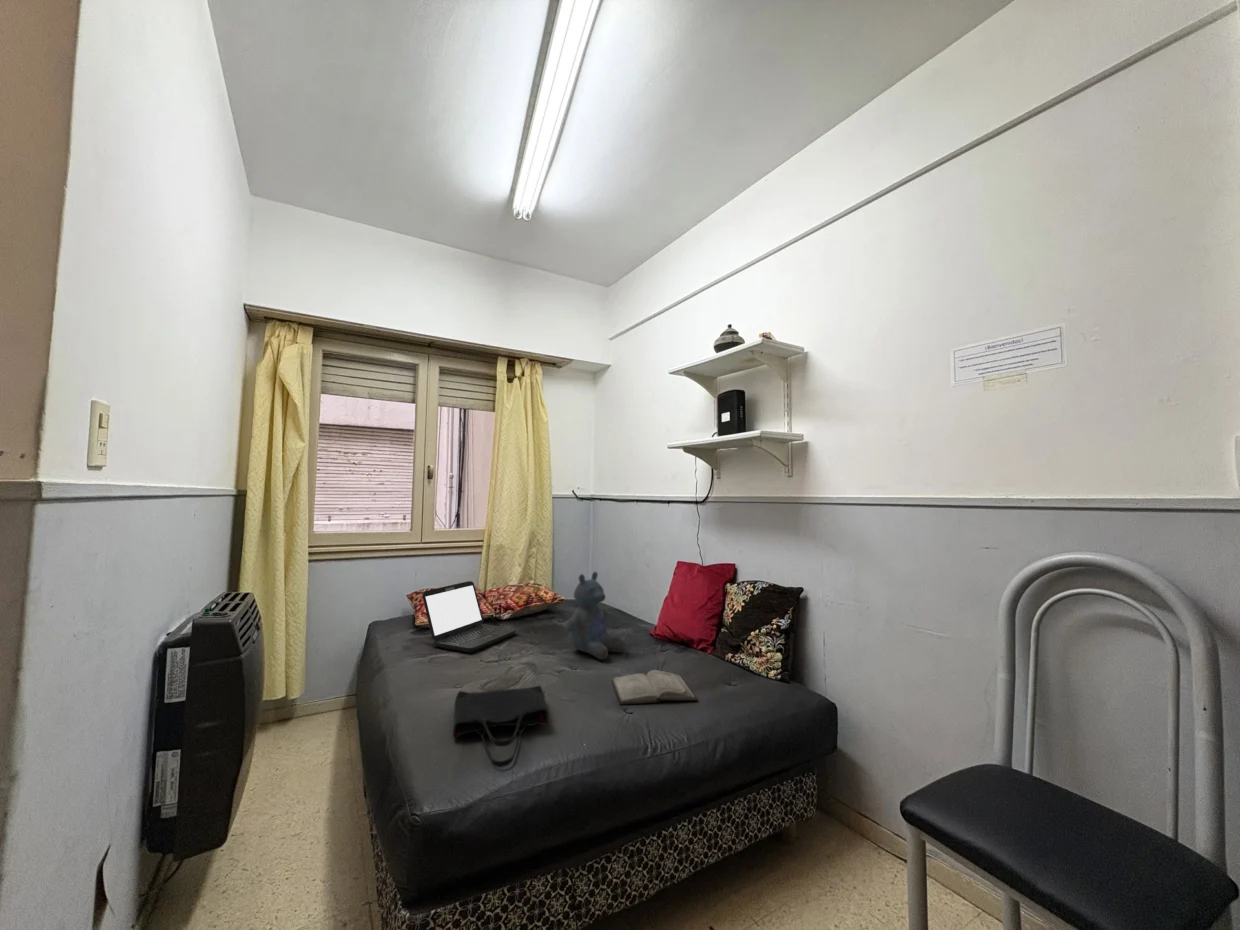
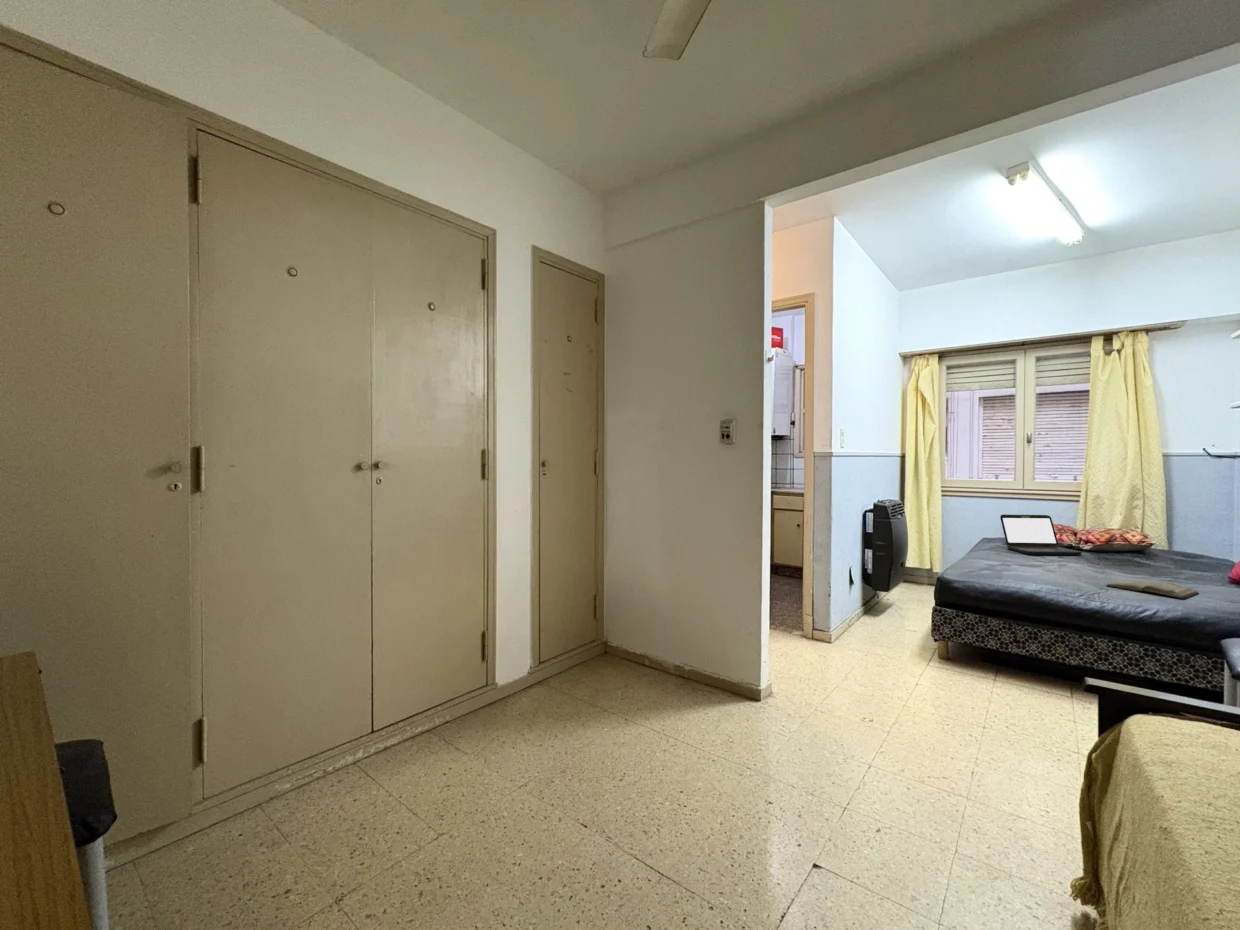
stuffed bear: present [565,572,626,660] -> none [1103,512,1173,576]
tote bag: present [453,686,548,767] -> none [978,556,1049,579]

